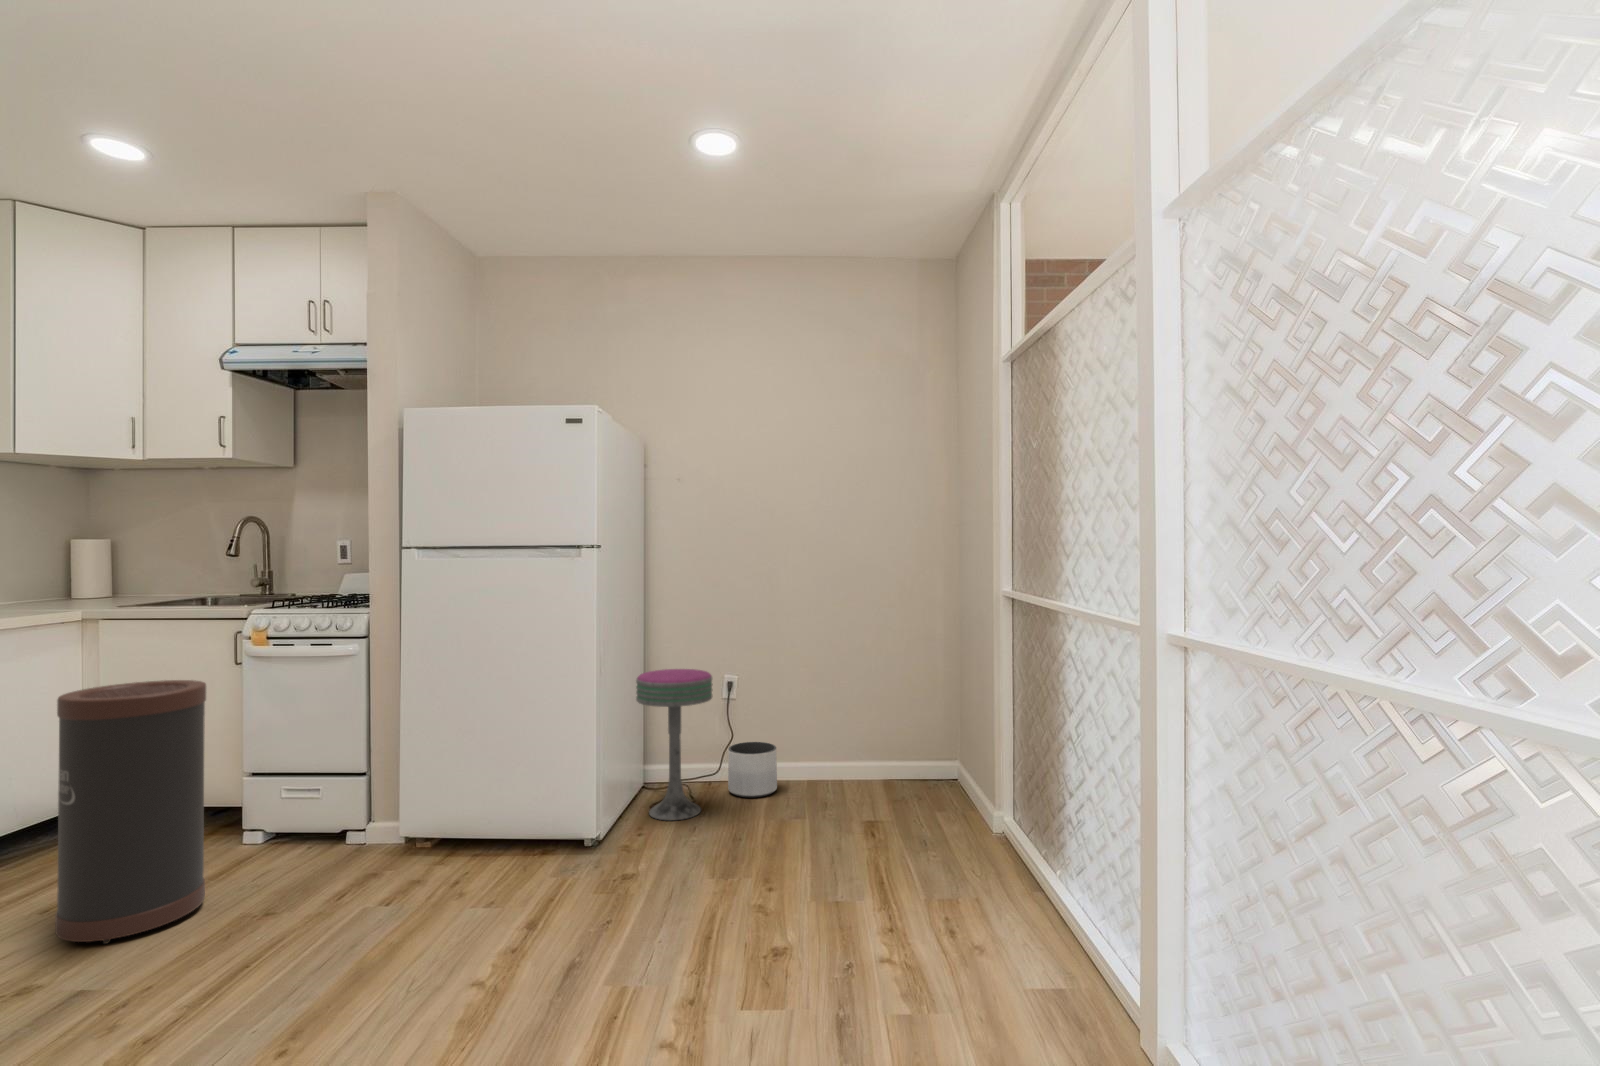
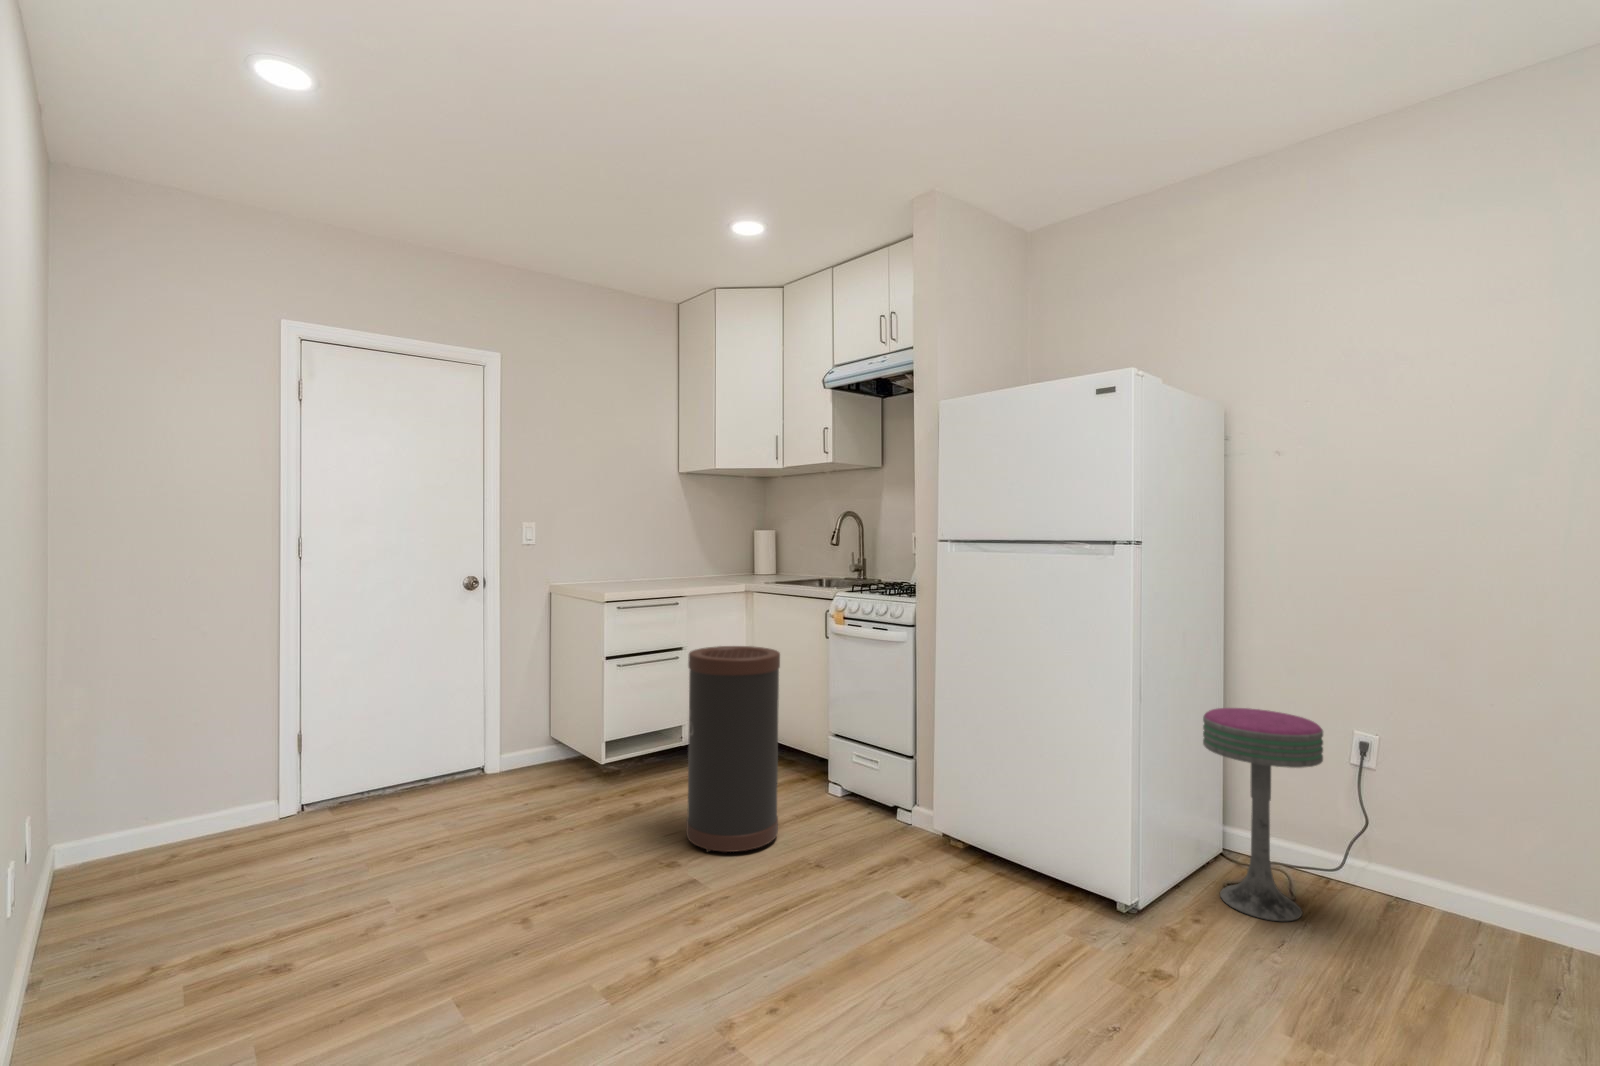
planter: present [728,742,777,798] -> none [1357,834,1451,928]

